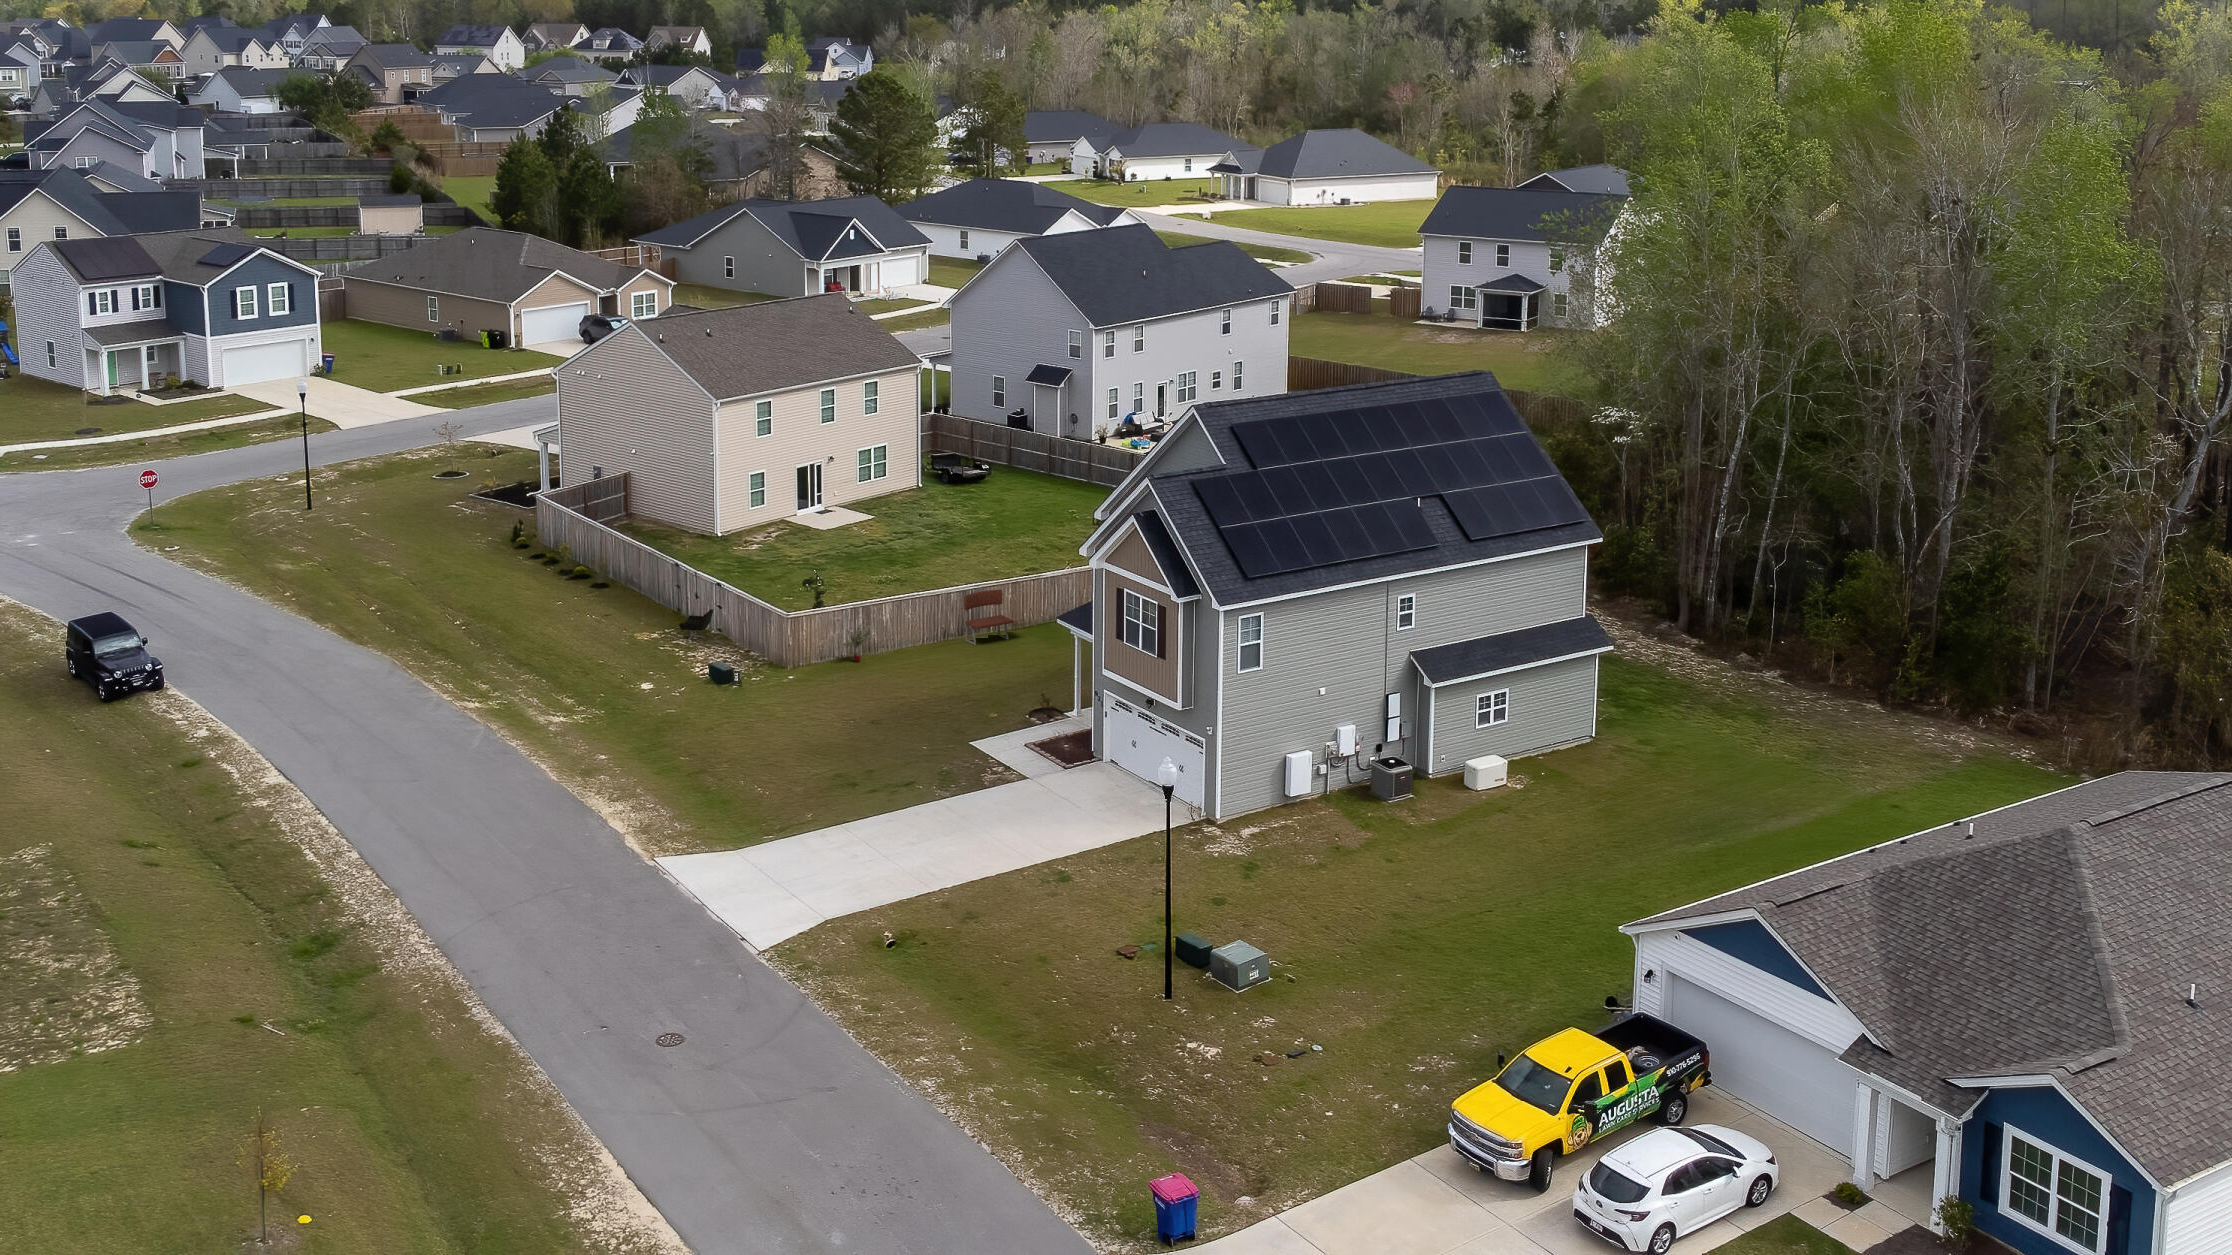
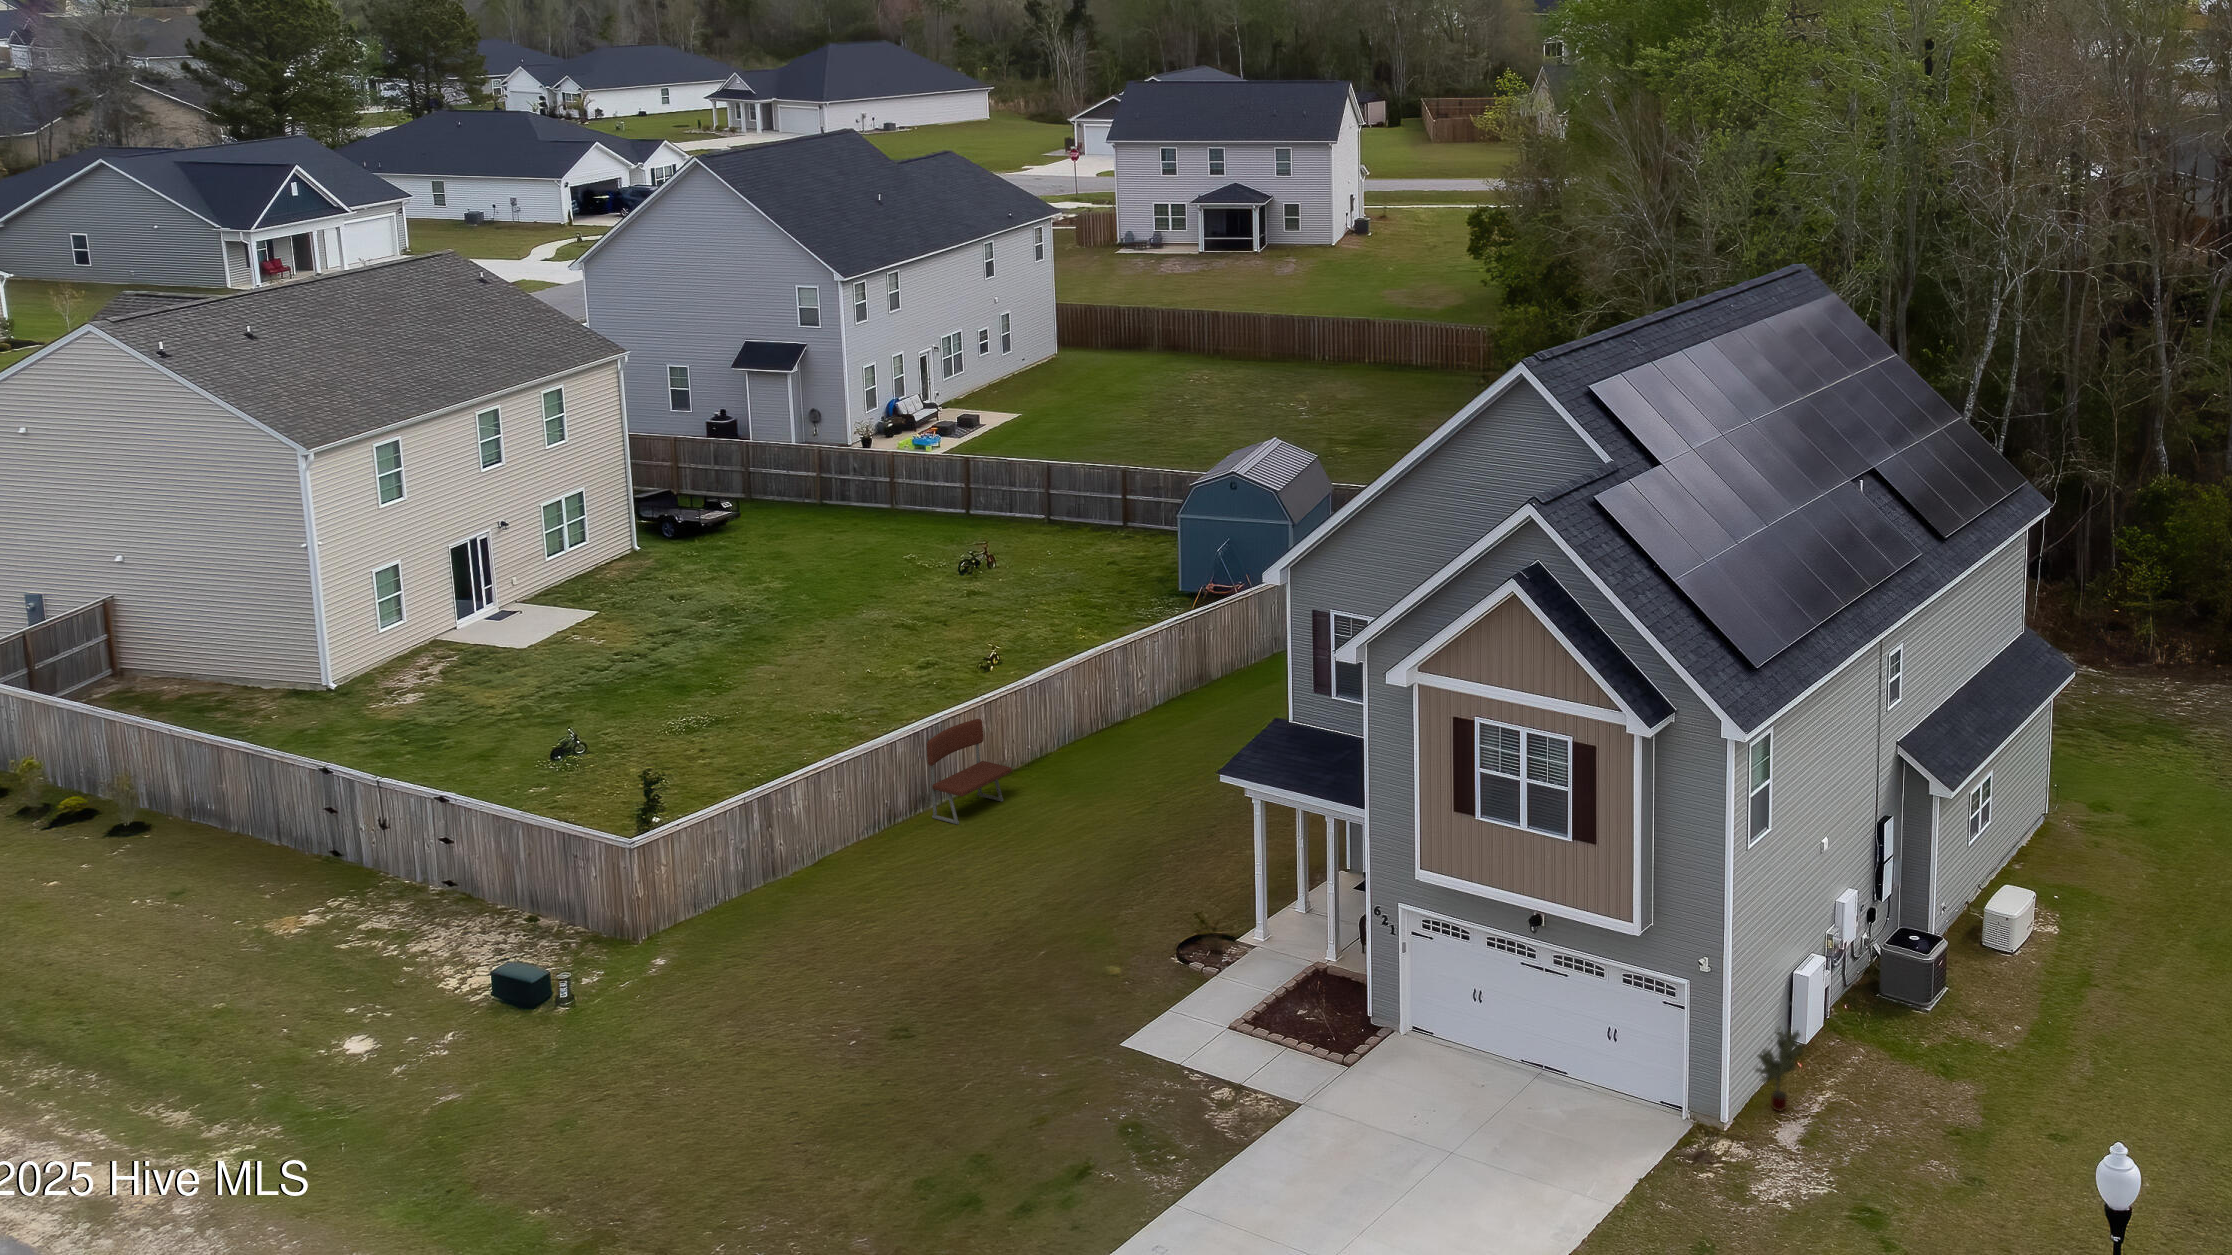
lounge chair: present [679,609,714,640] -> none [365,850,435,921]
potted tree: present [844,626,870,662] -> present [1756,1029,1802,1111]

